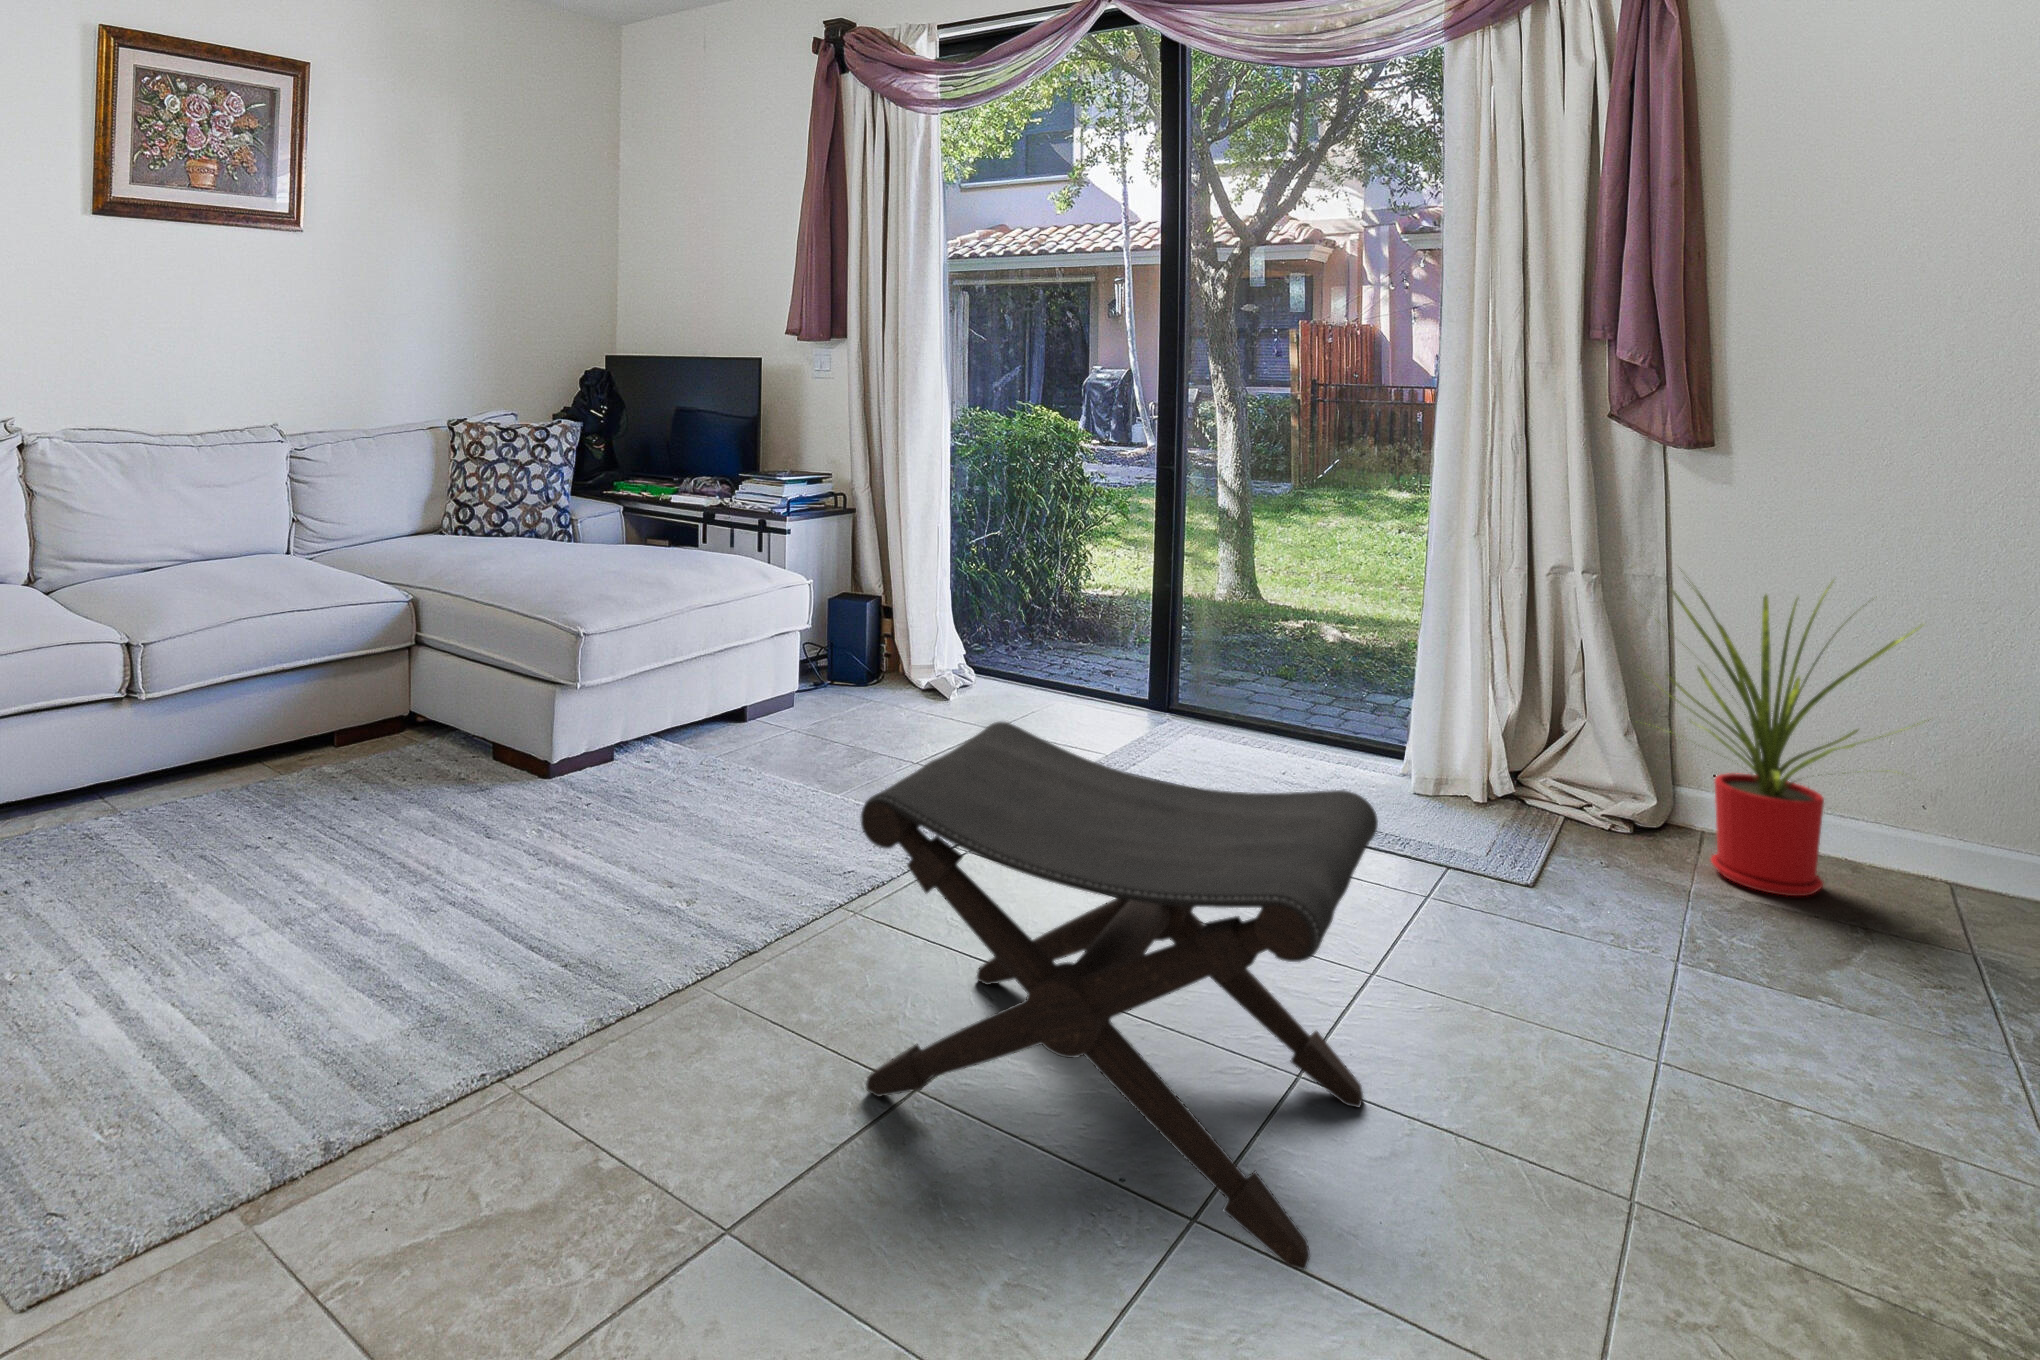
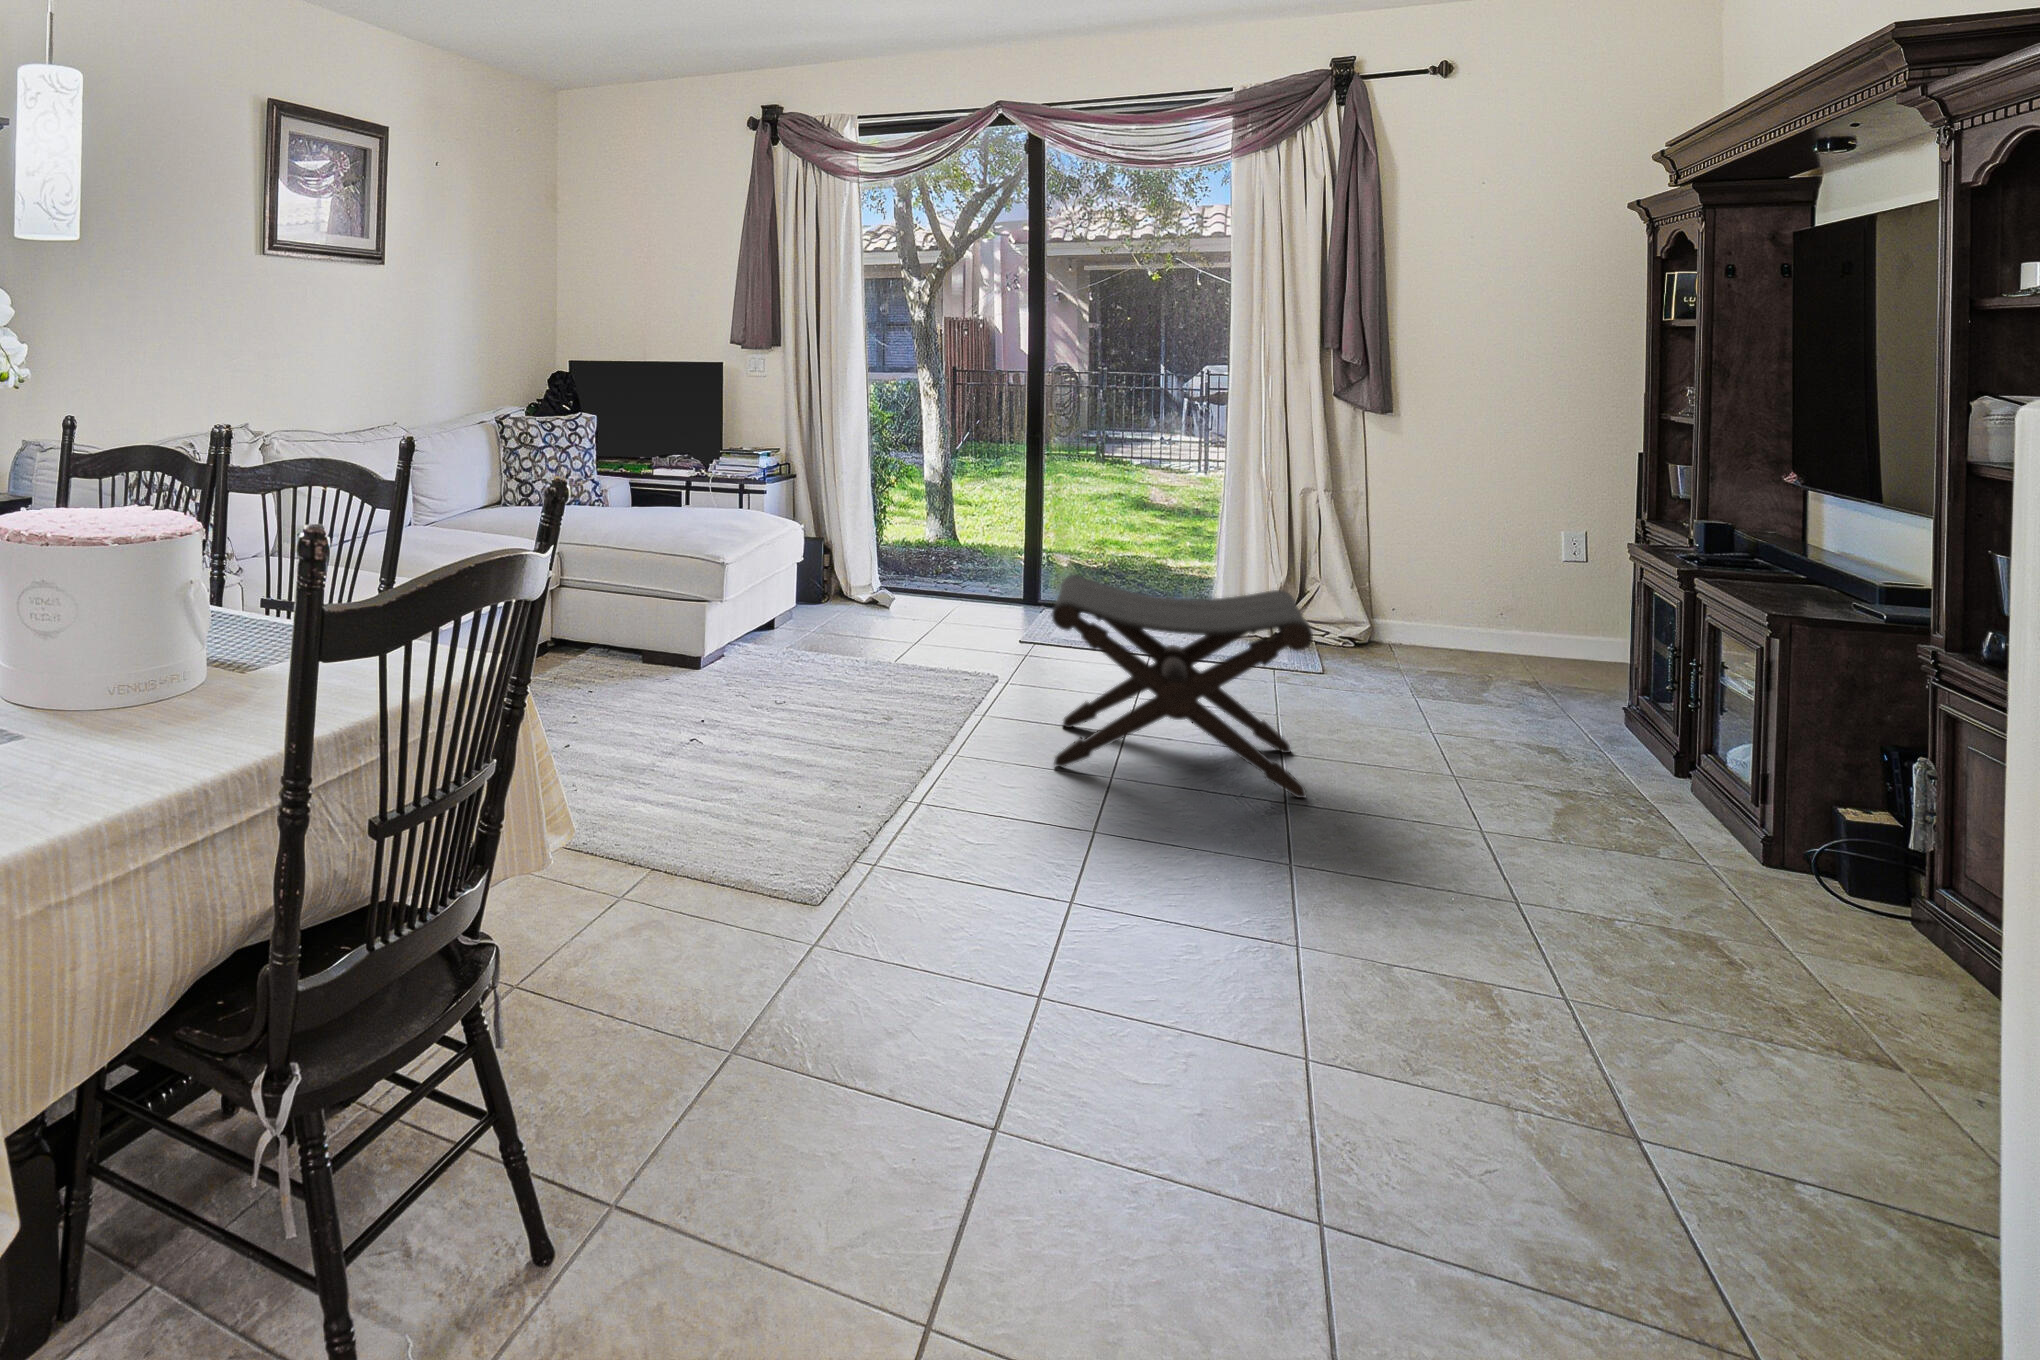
house plant: present [1647,571,1929,896] -> none [1356,482,1516,667]

